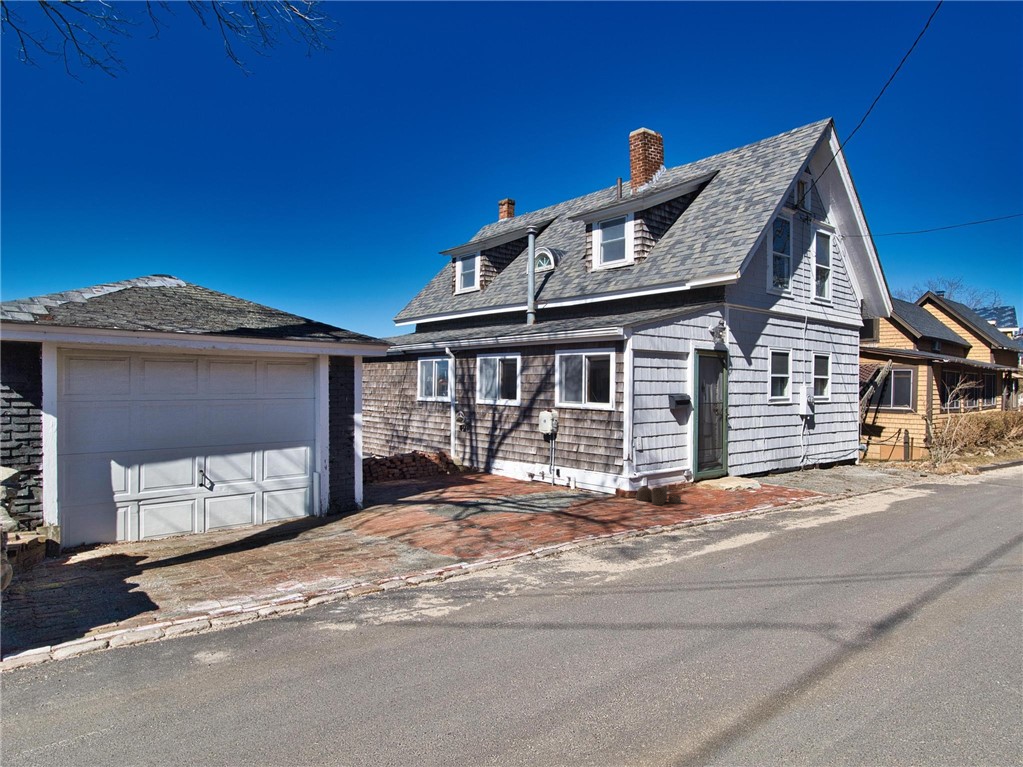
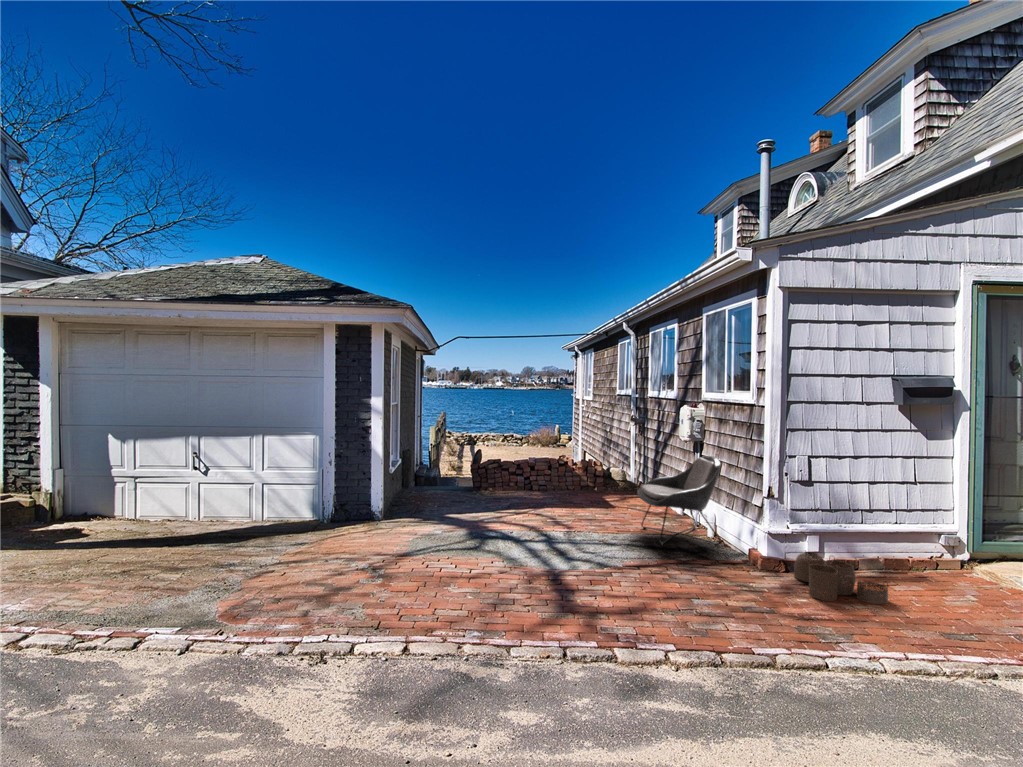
lounge chair: none [532,442,587,498] -> present [637,456,721,545]

